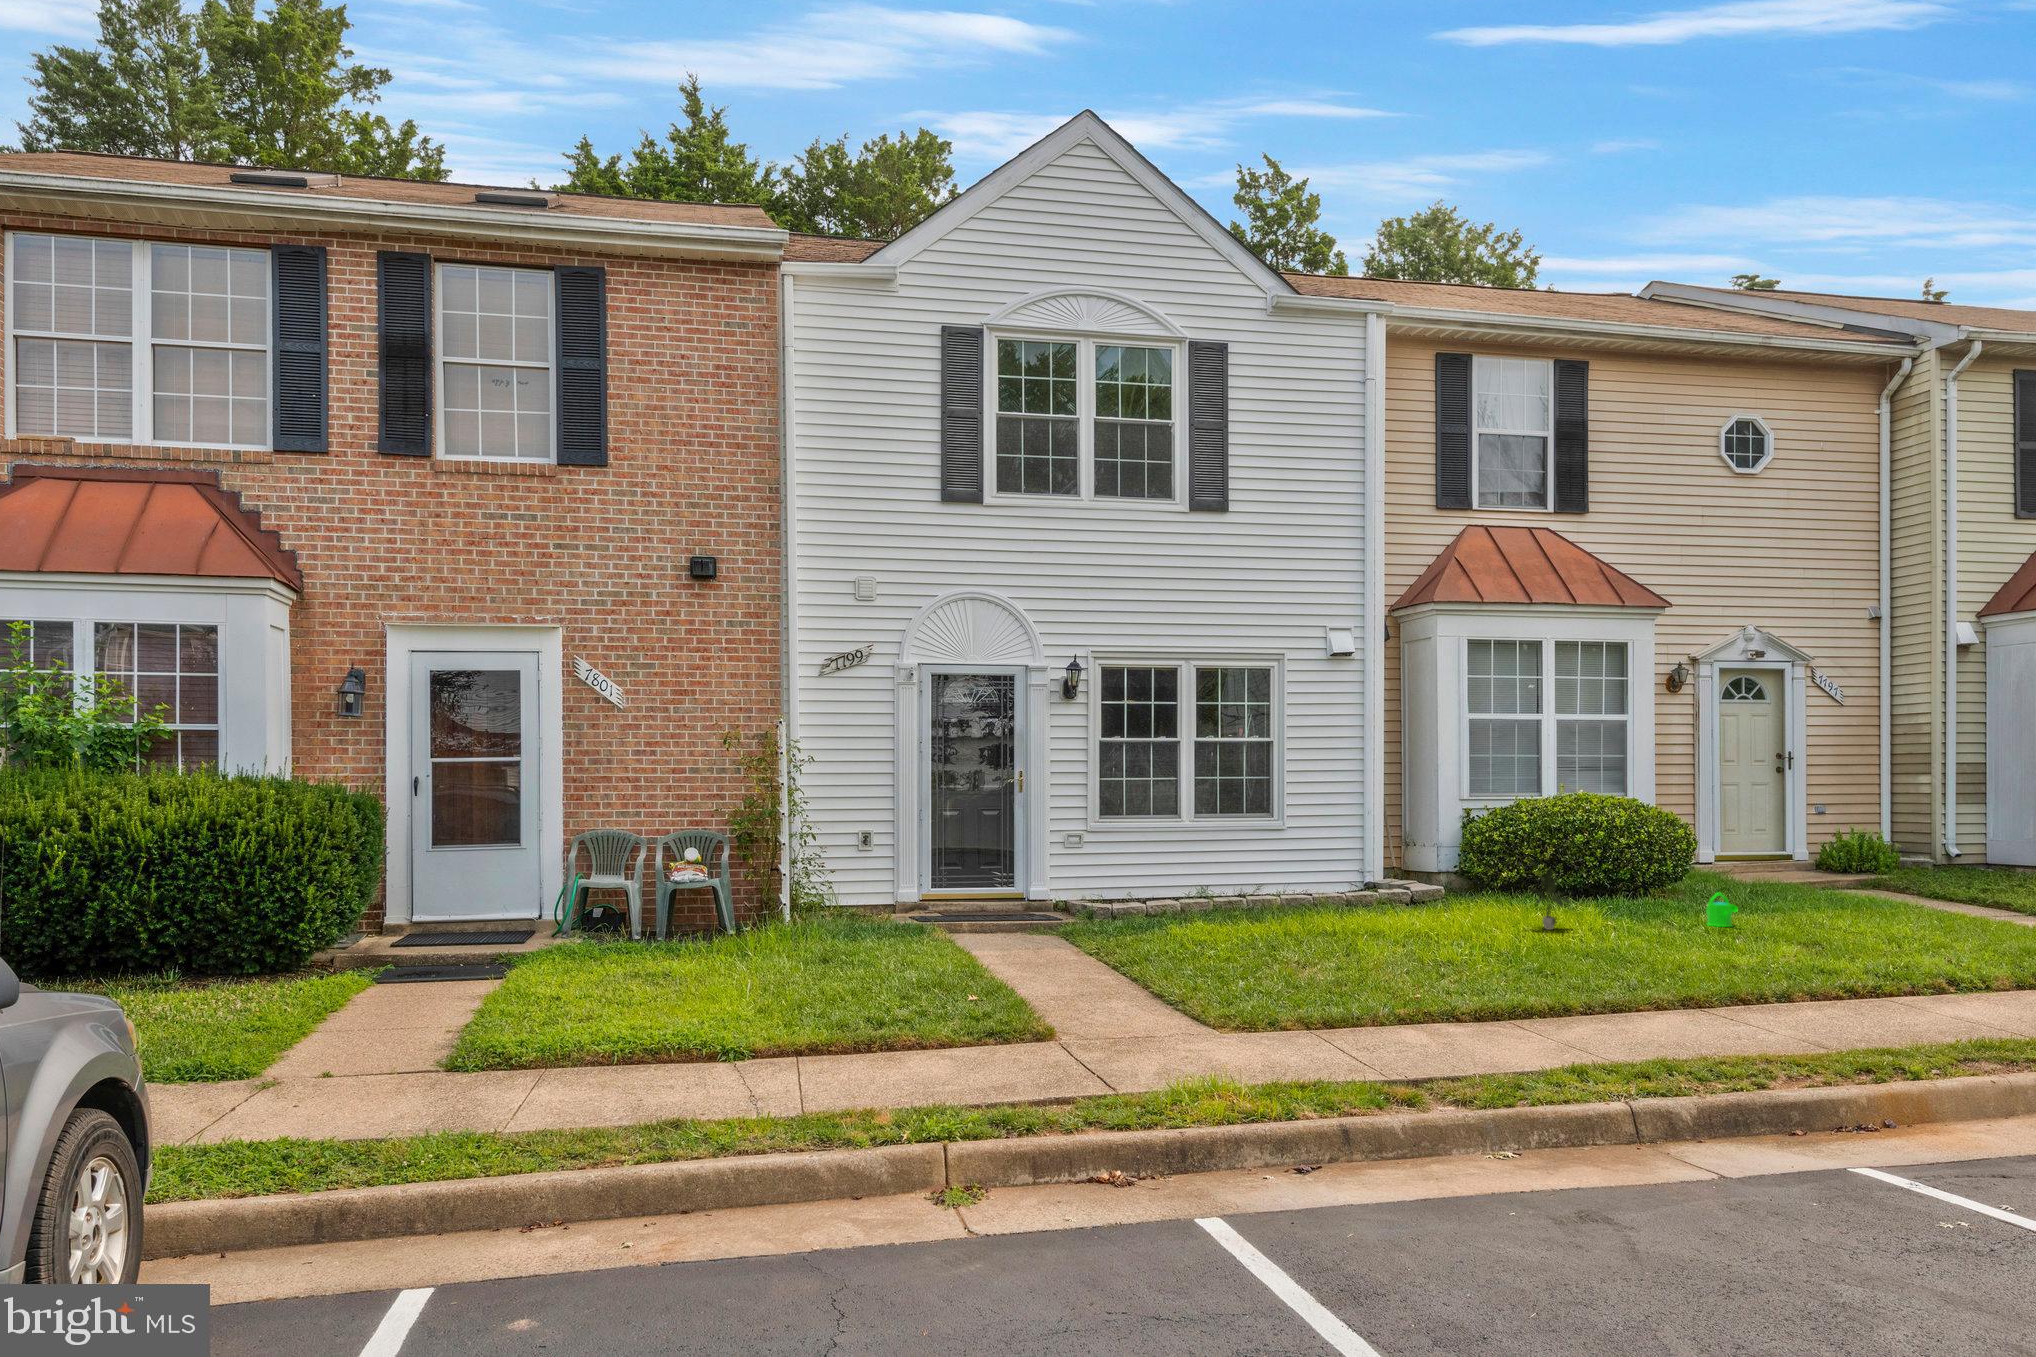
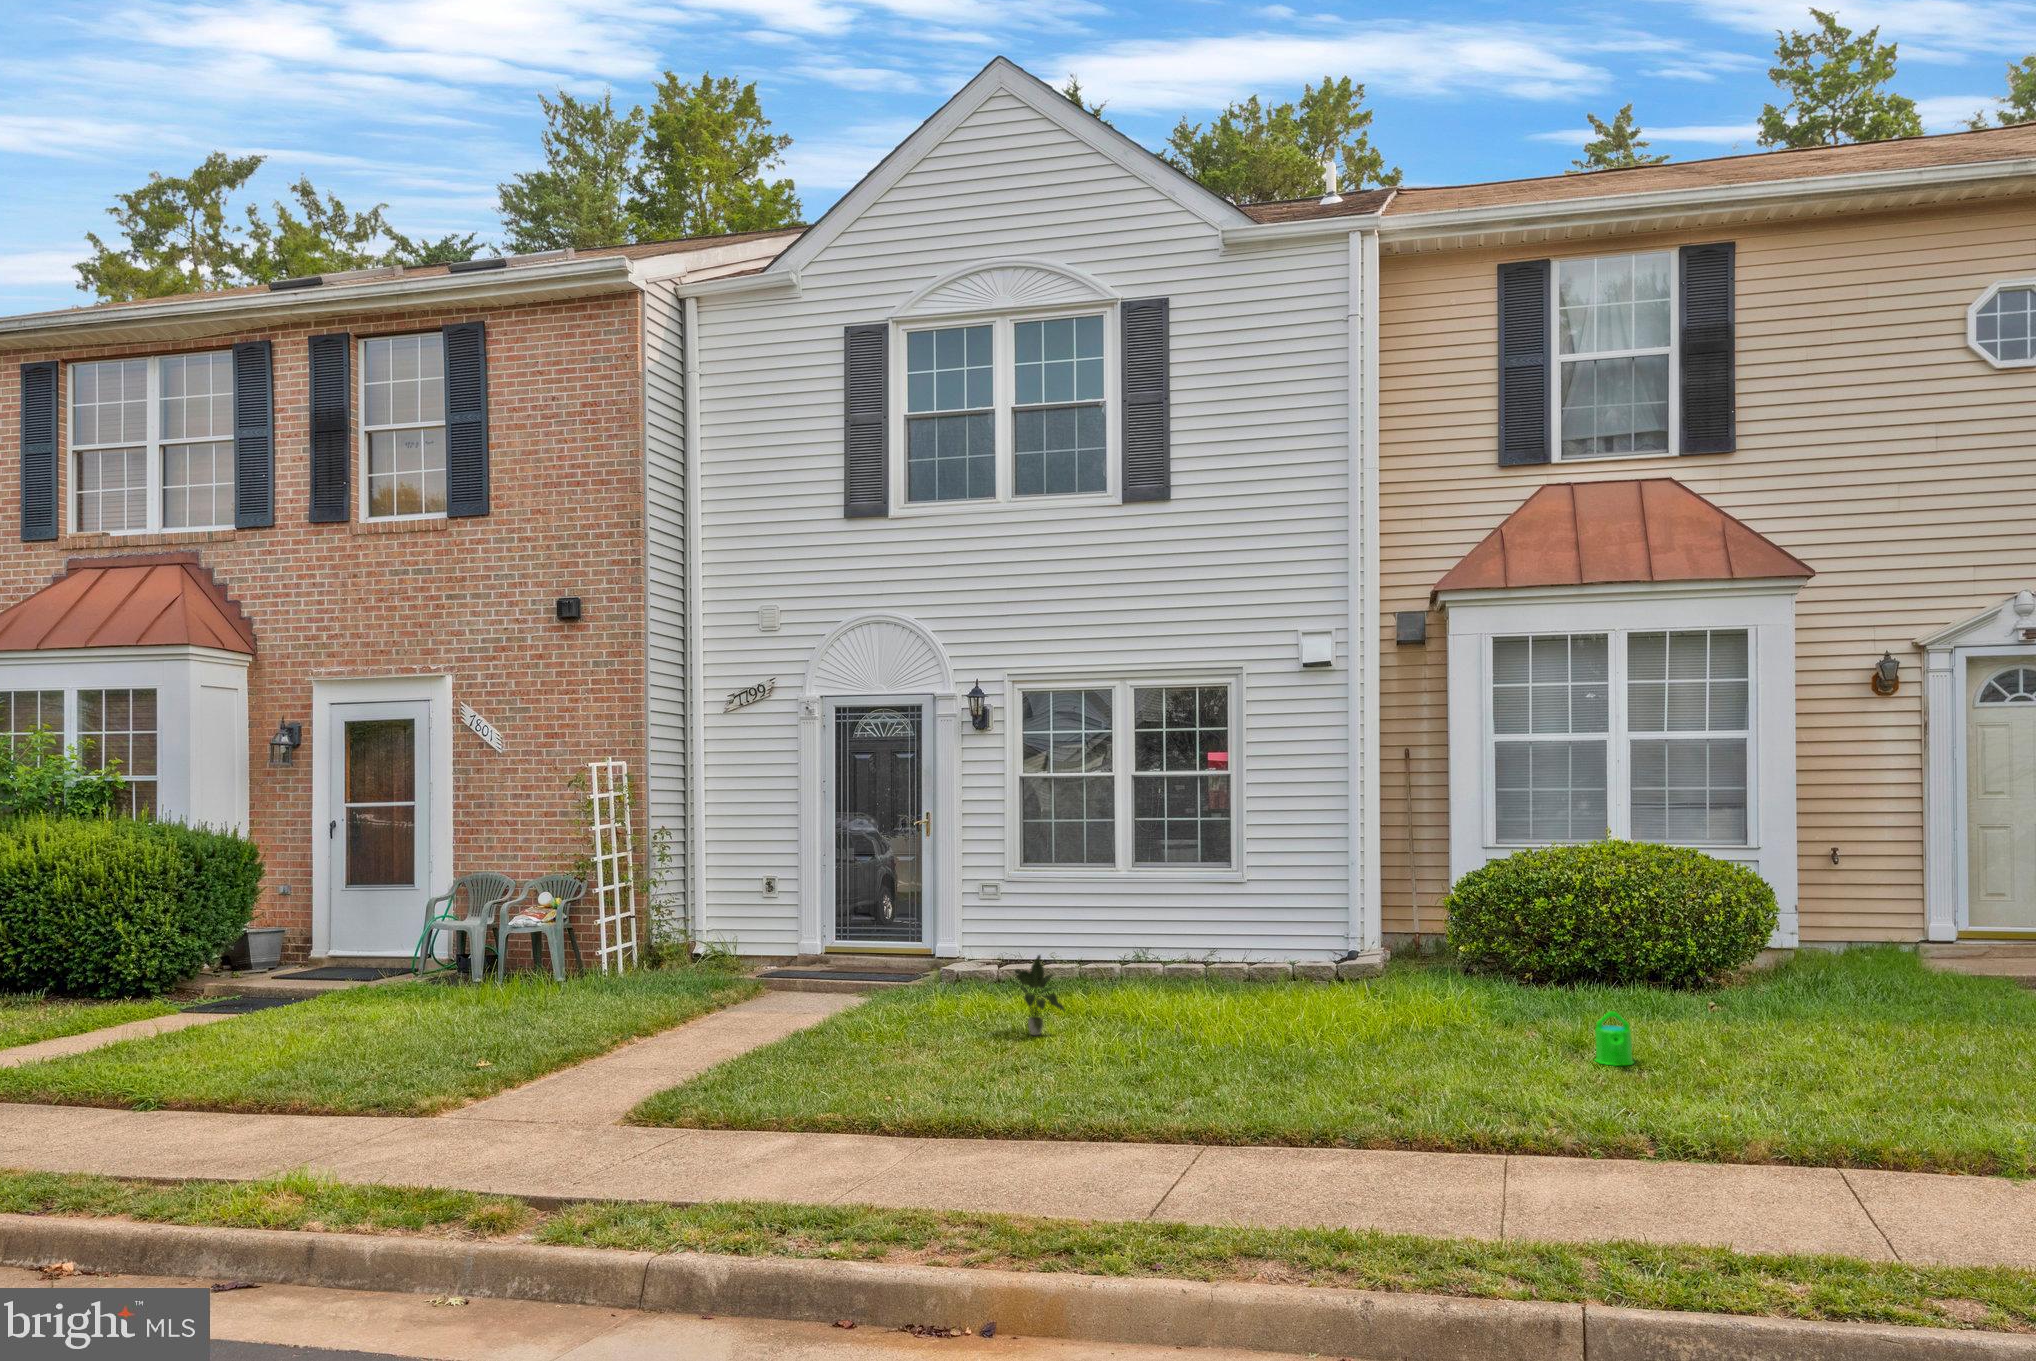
potted plant: present [1531,868,1571,930] -> present [1007,955,1065,1035]

